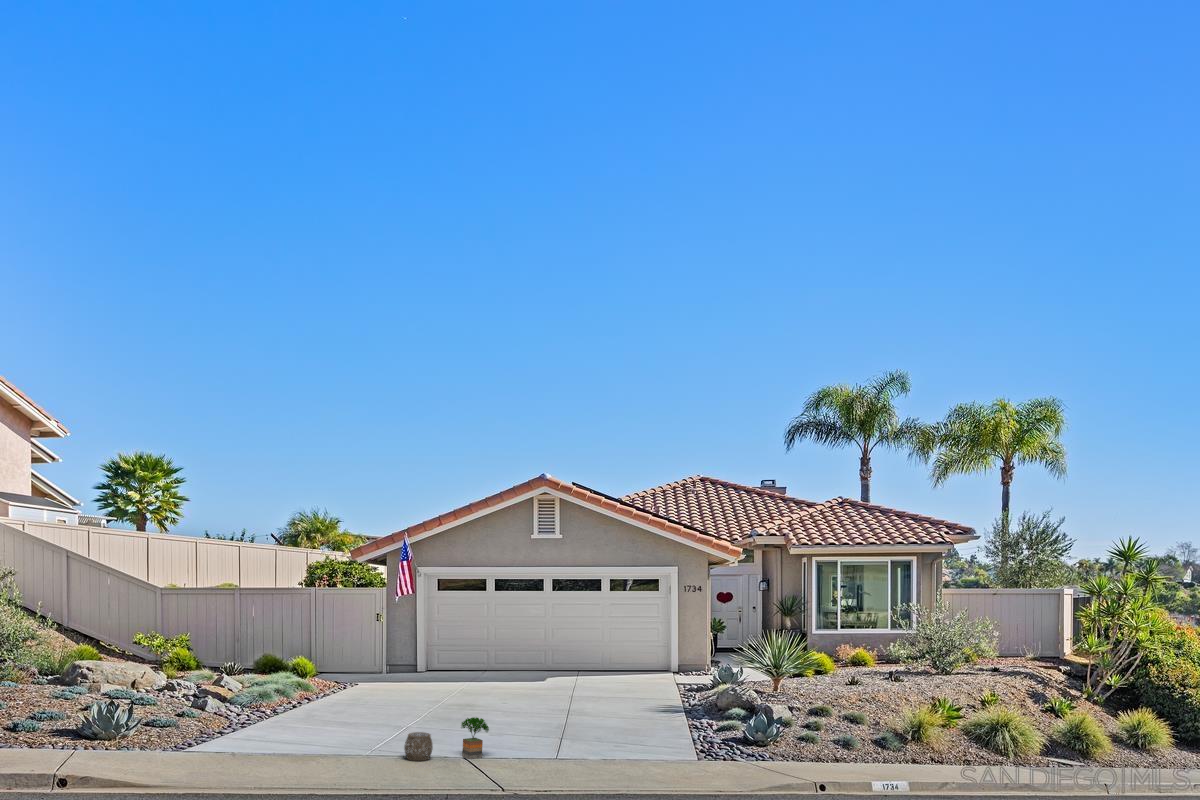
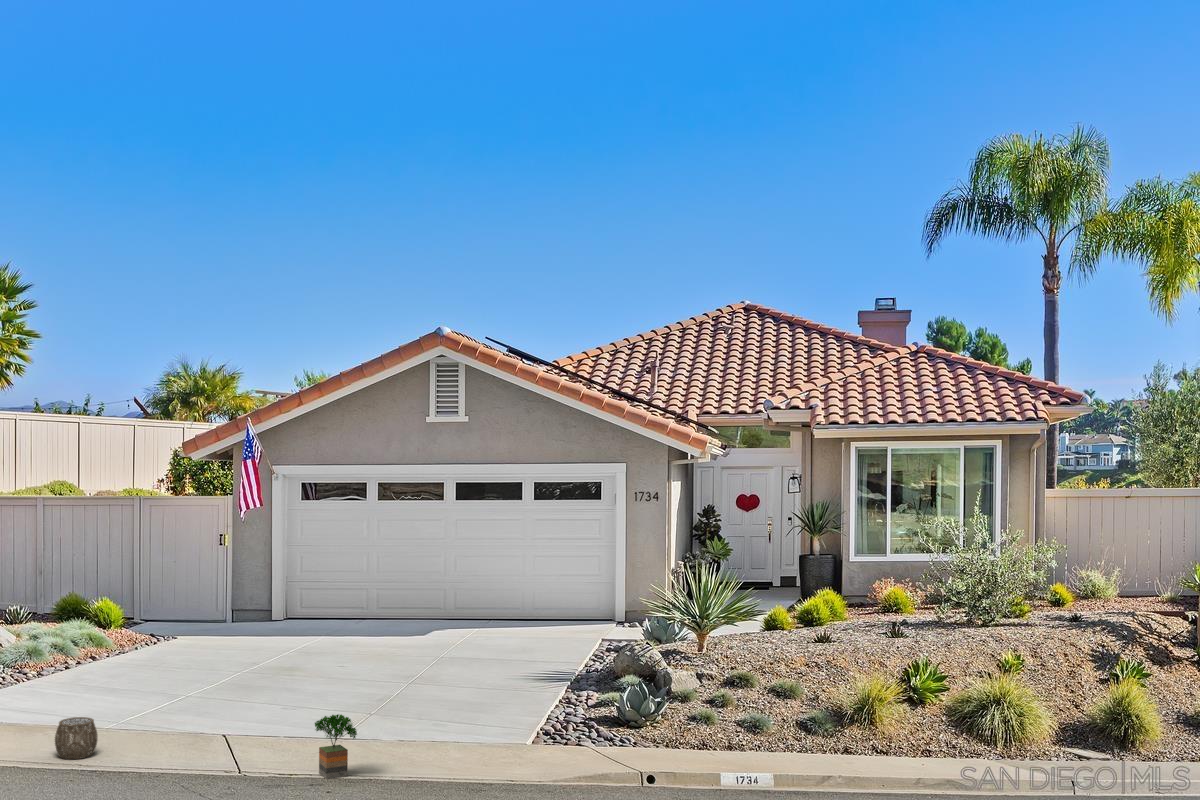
potted tree: present [461,717,489,759] -> present [315,714,357,779]

